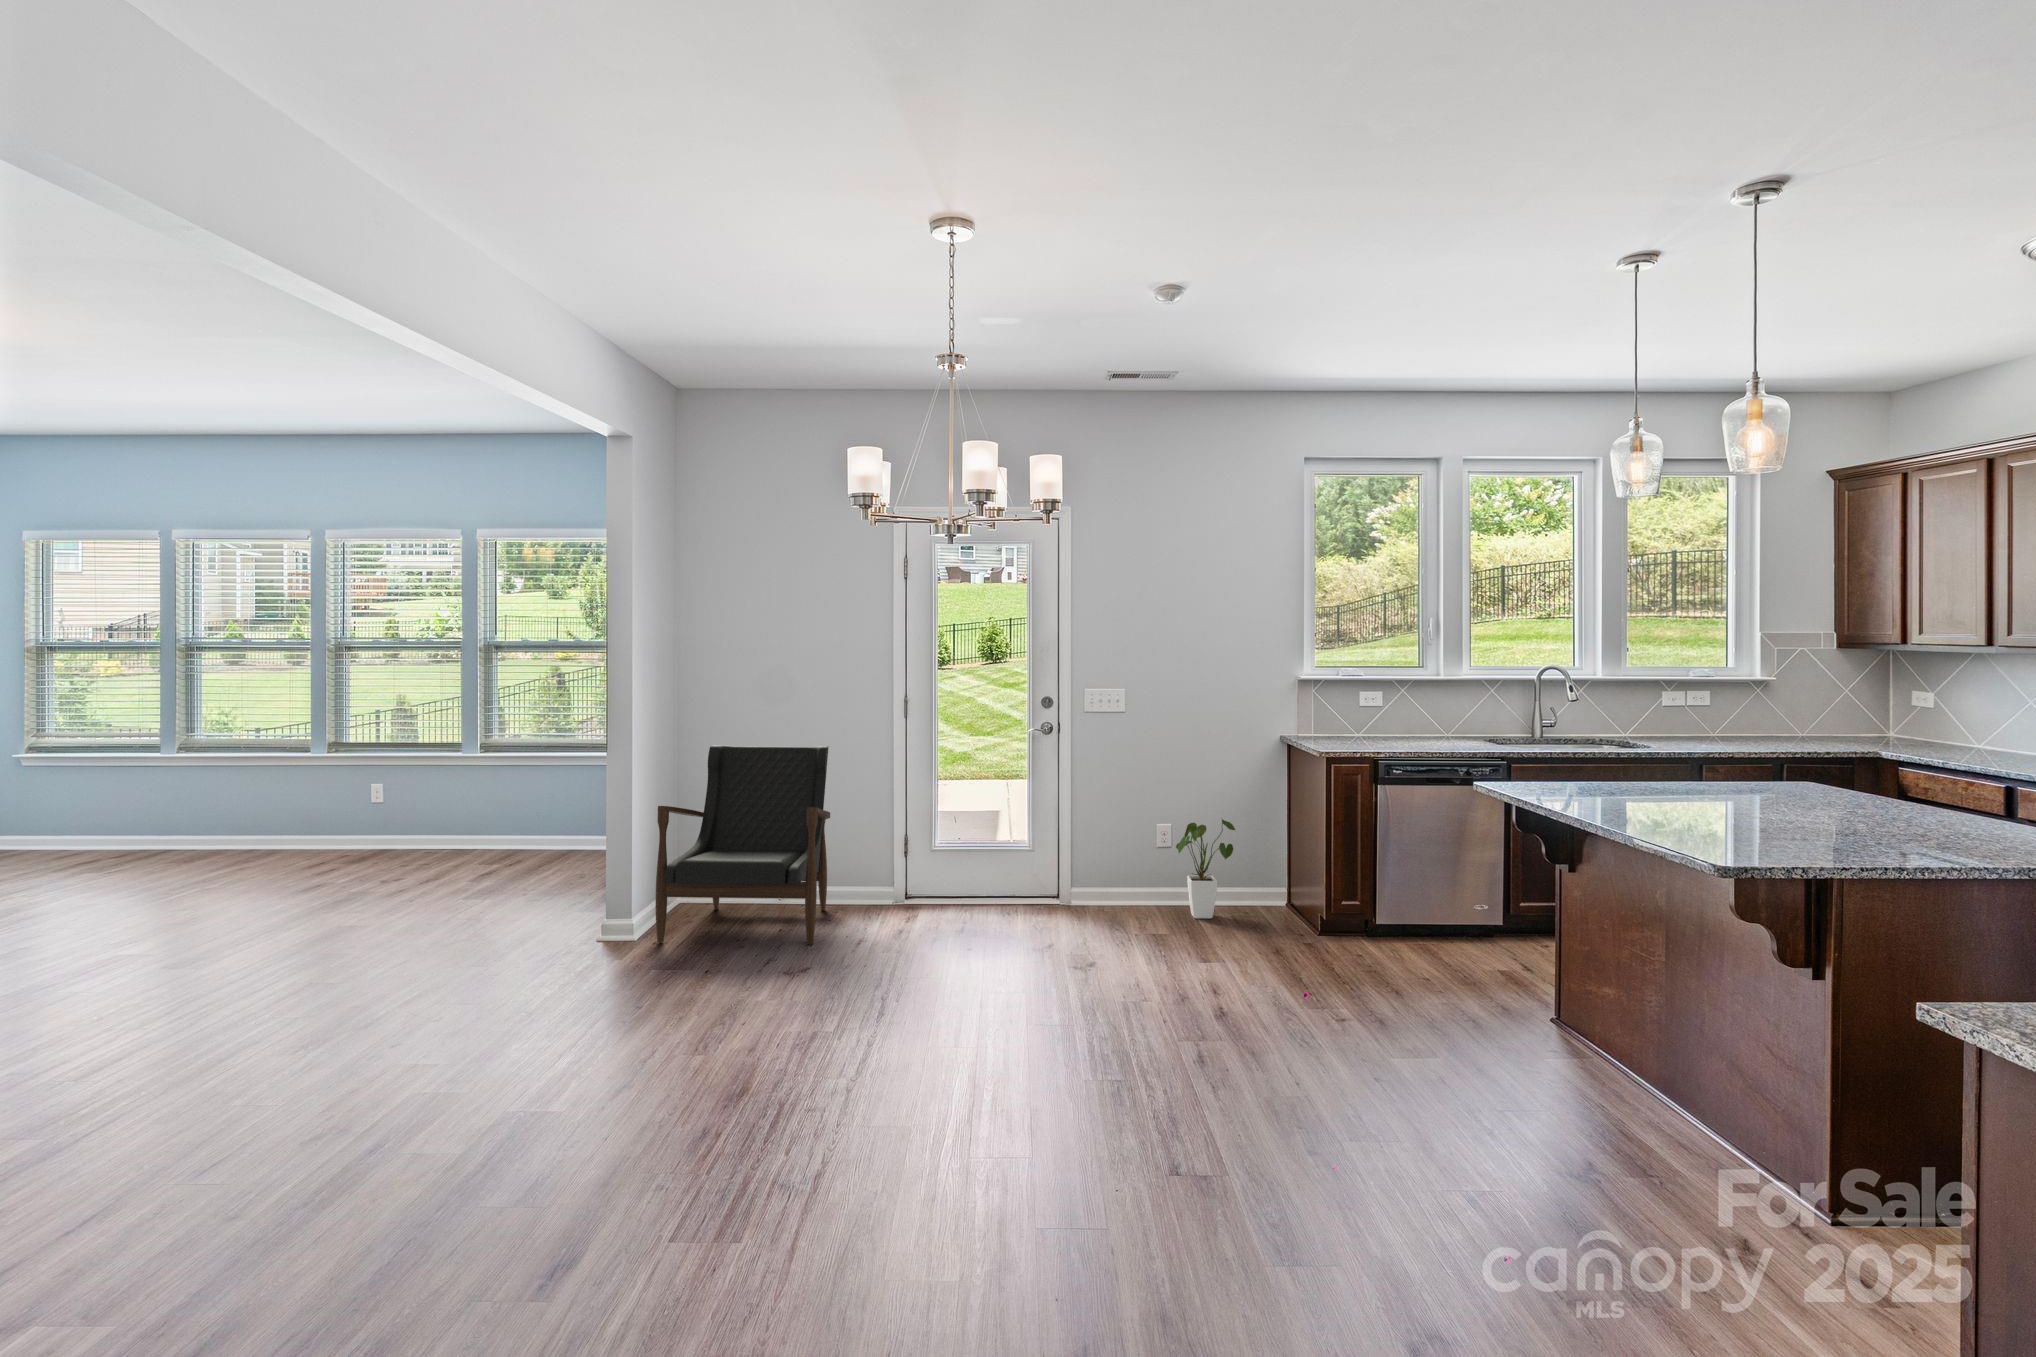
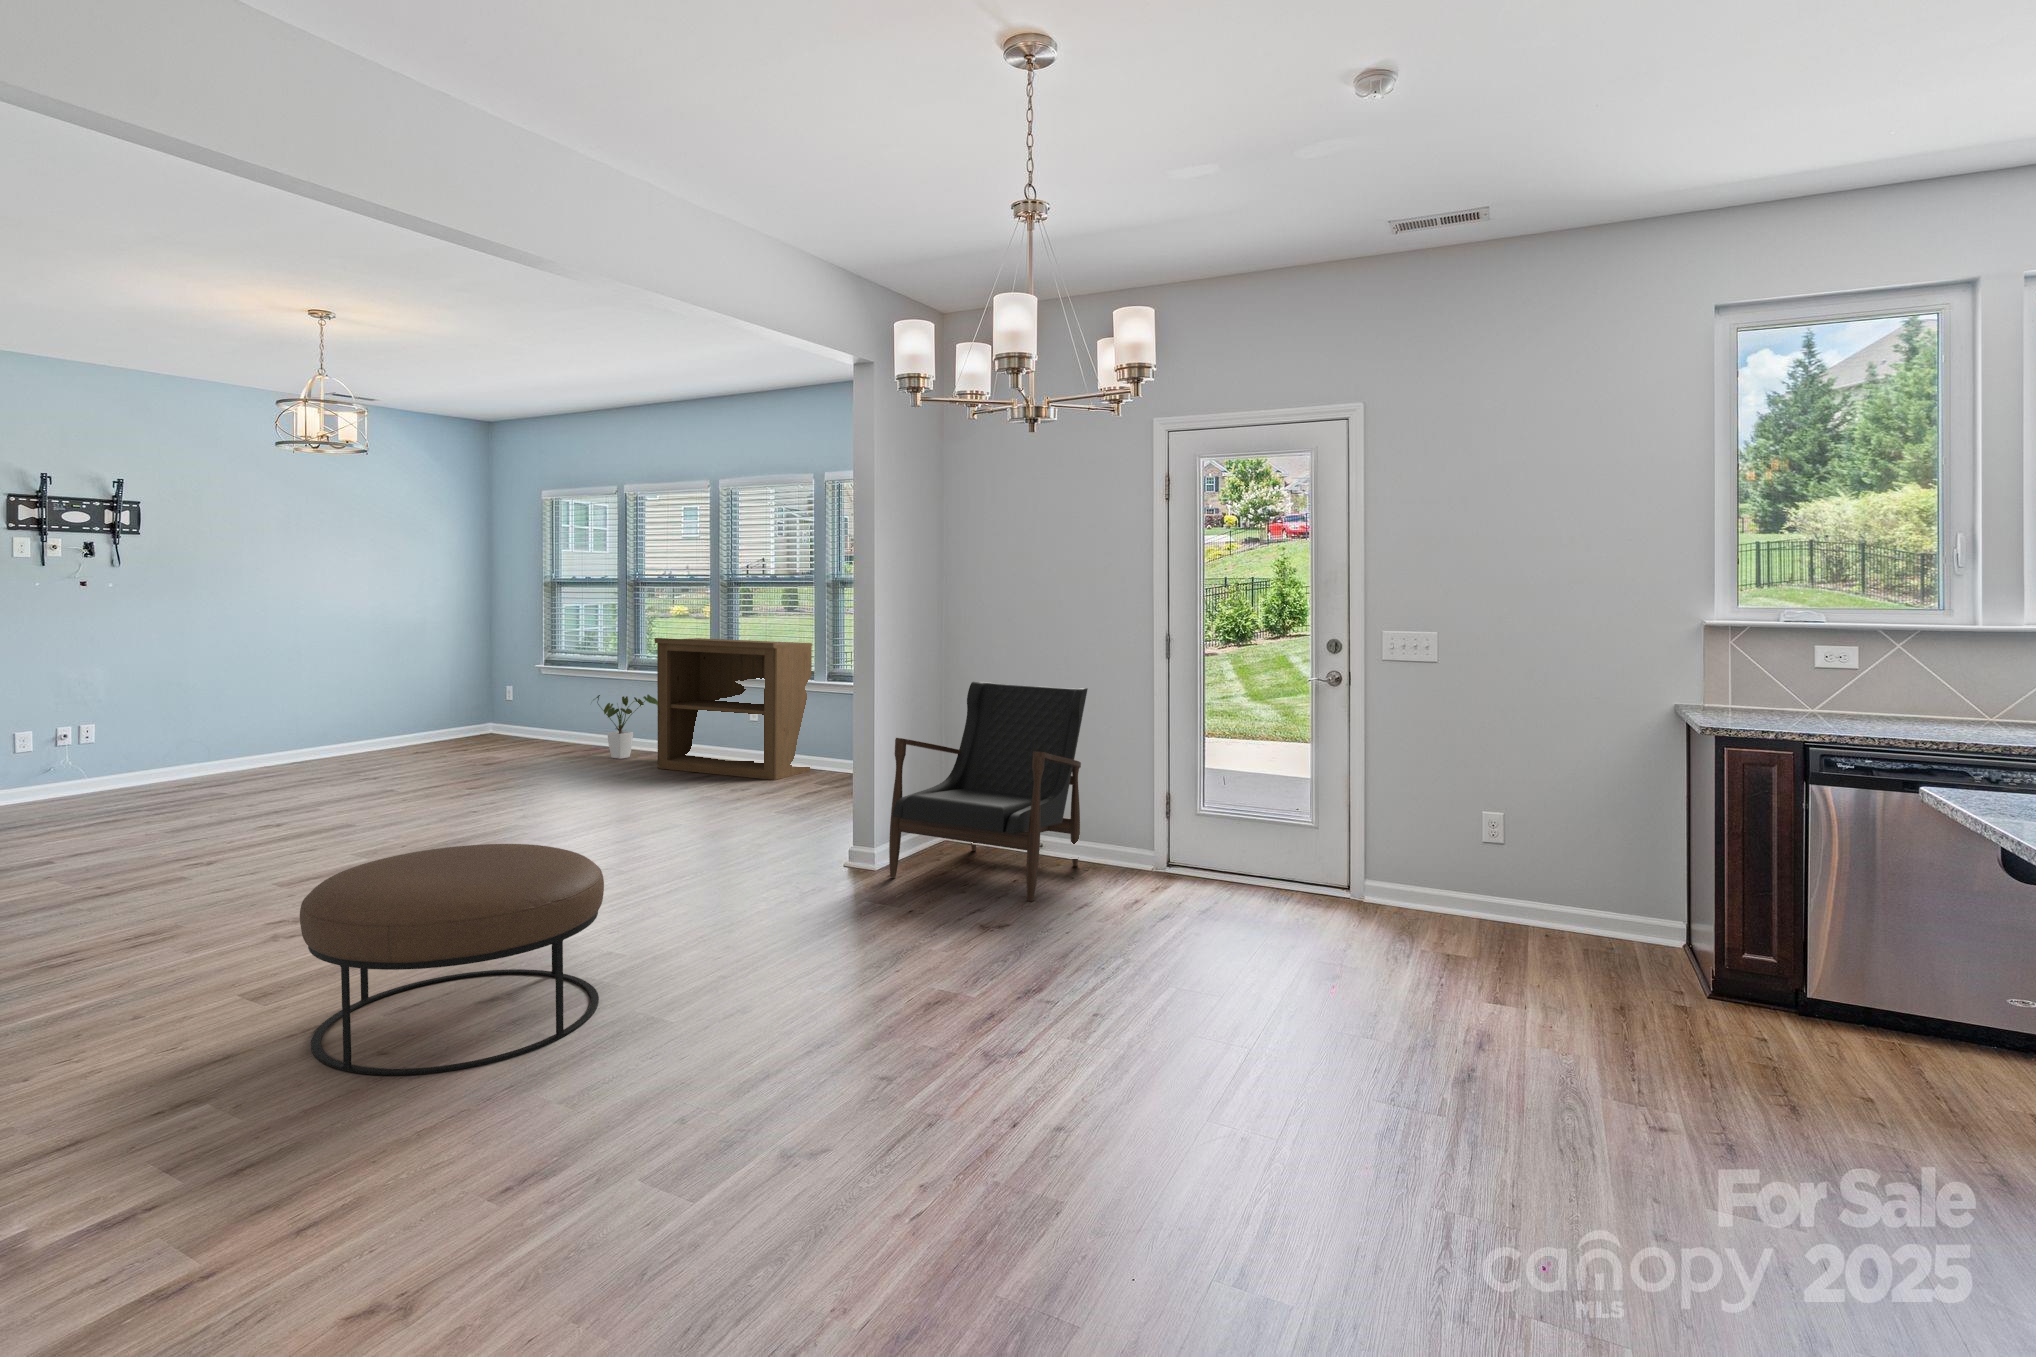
bookshelf: none [244,711,453,868] -> present [655,638,812,780]
house plant: present [1176,819,1235,919] -> present [593,695,658,759]
ottoman: none [169,946,492,1196] -> present [300,844,604,1075]

